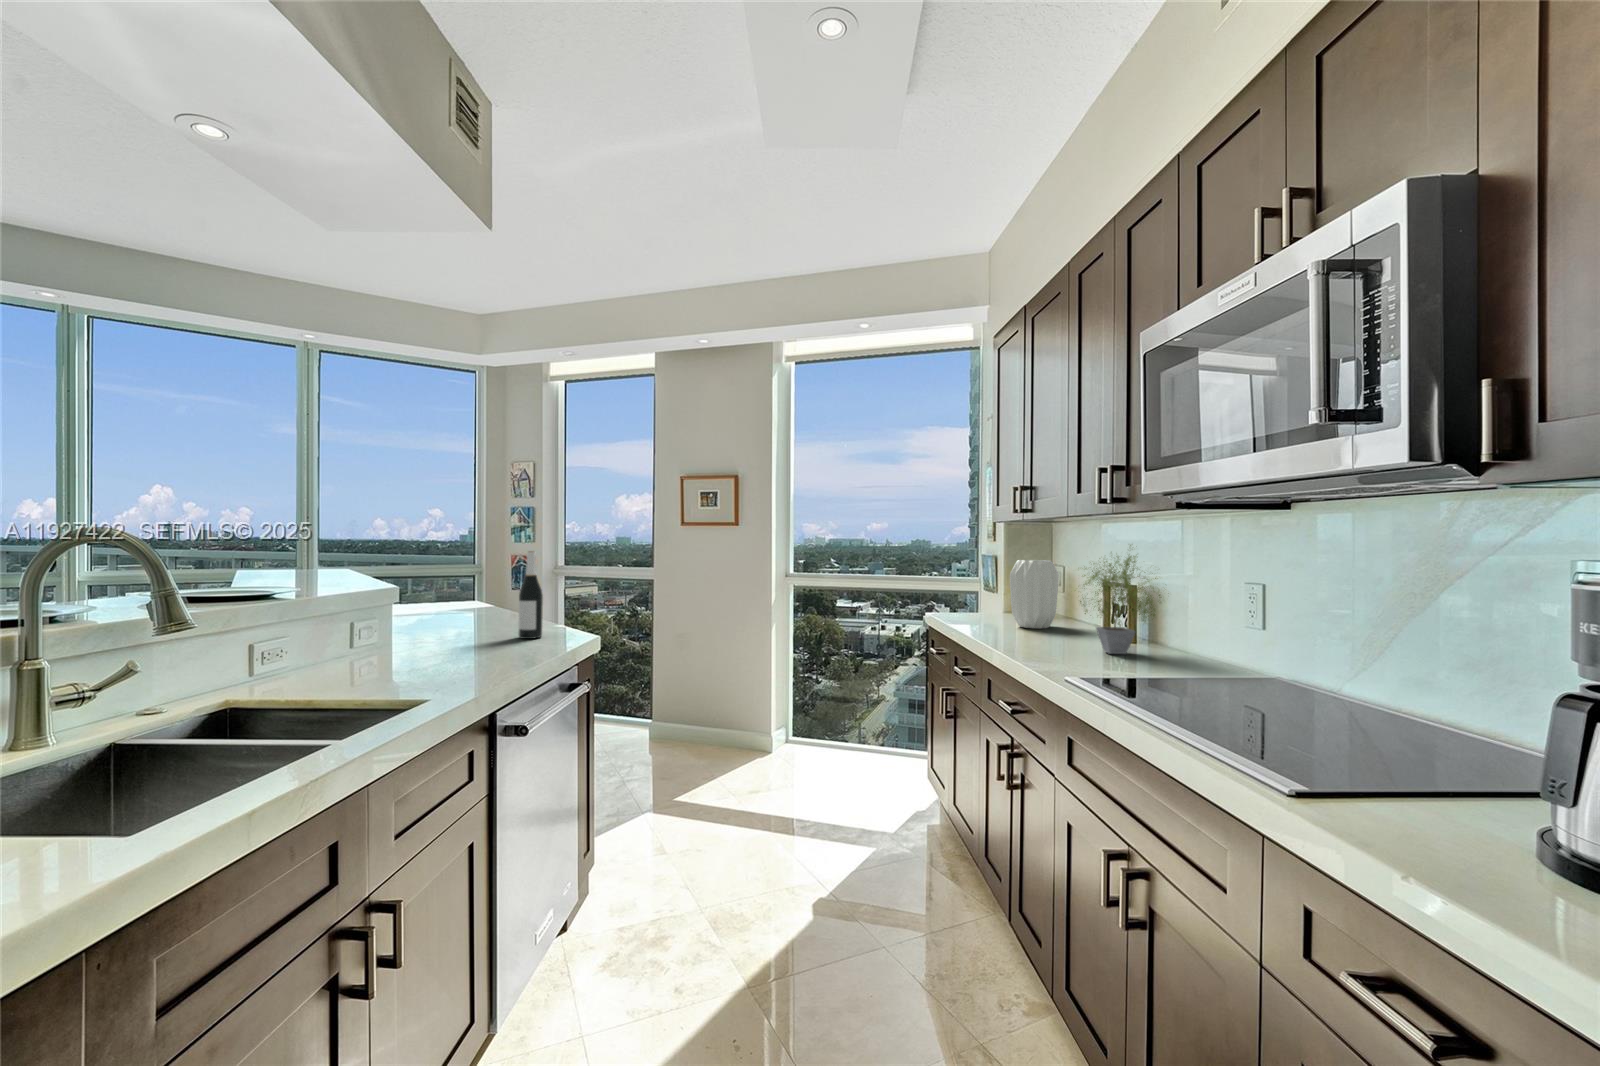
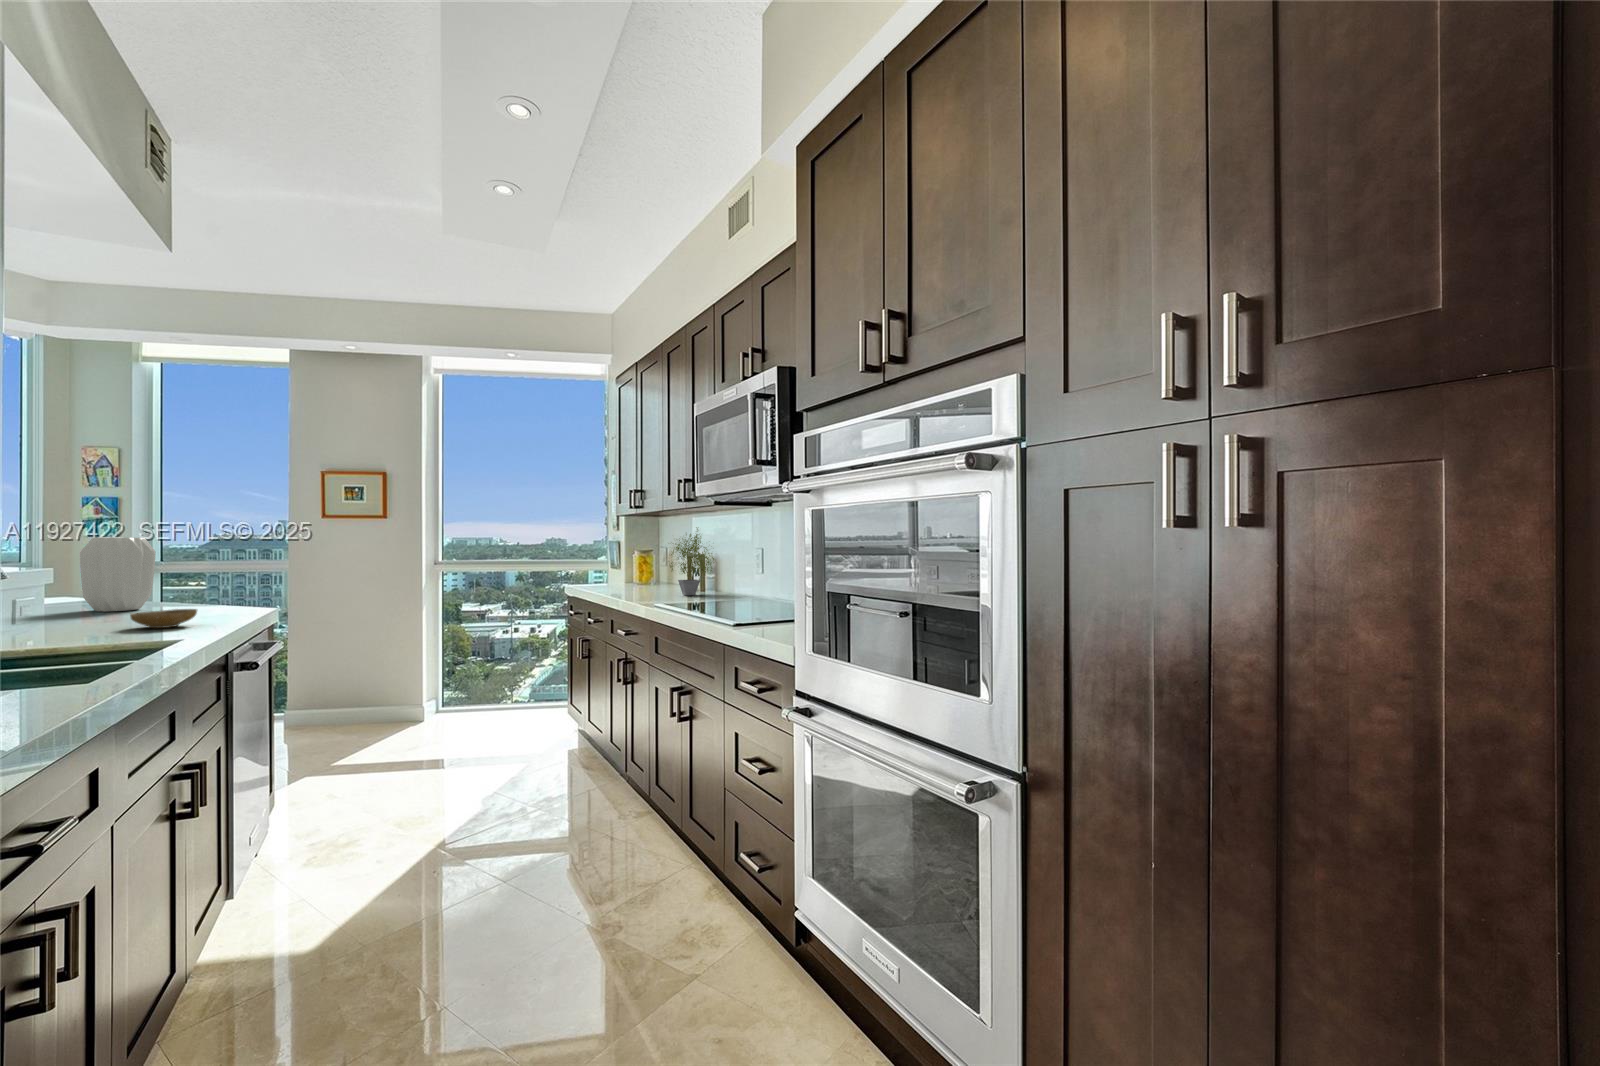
wine bottle: present [519,551,543,639] -> none [176,533,205,612]
vase: present [1010,560,1059,629] -> present [80,537,156,611]
ceramic bowl: none [448,646,509,670] -> present [130,609,197,628]

